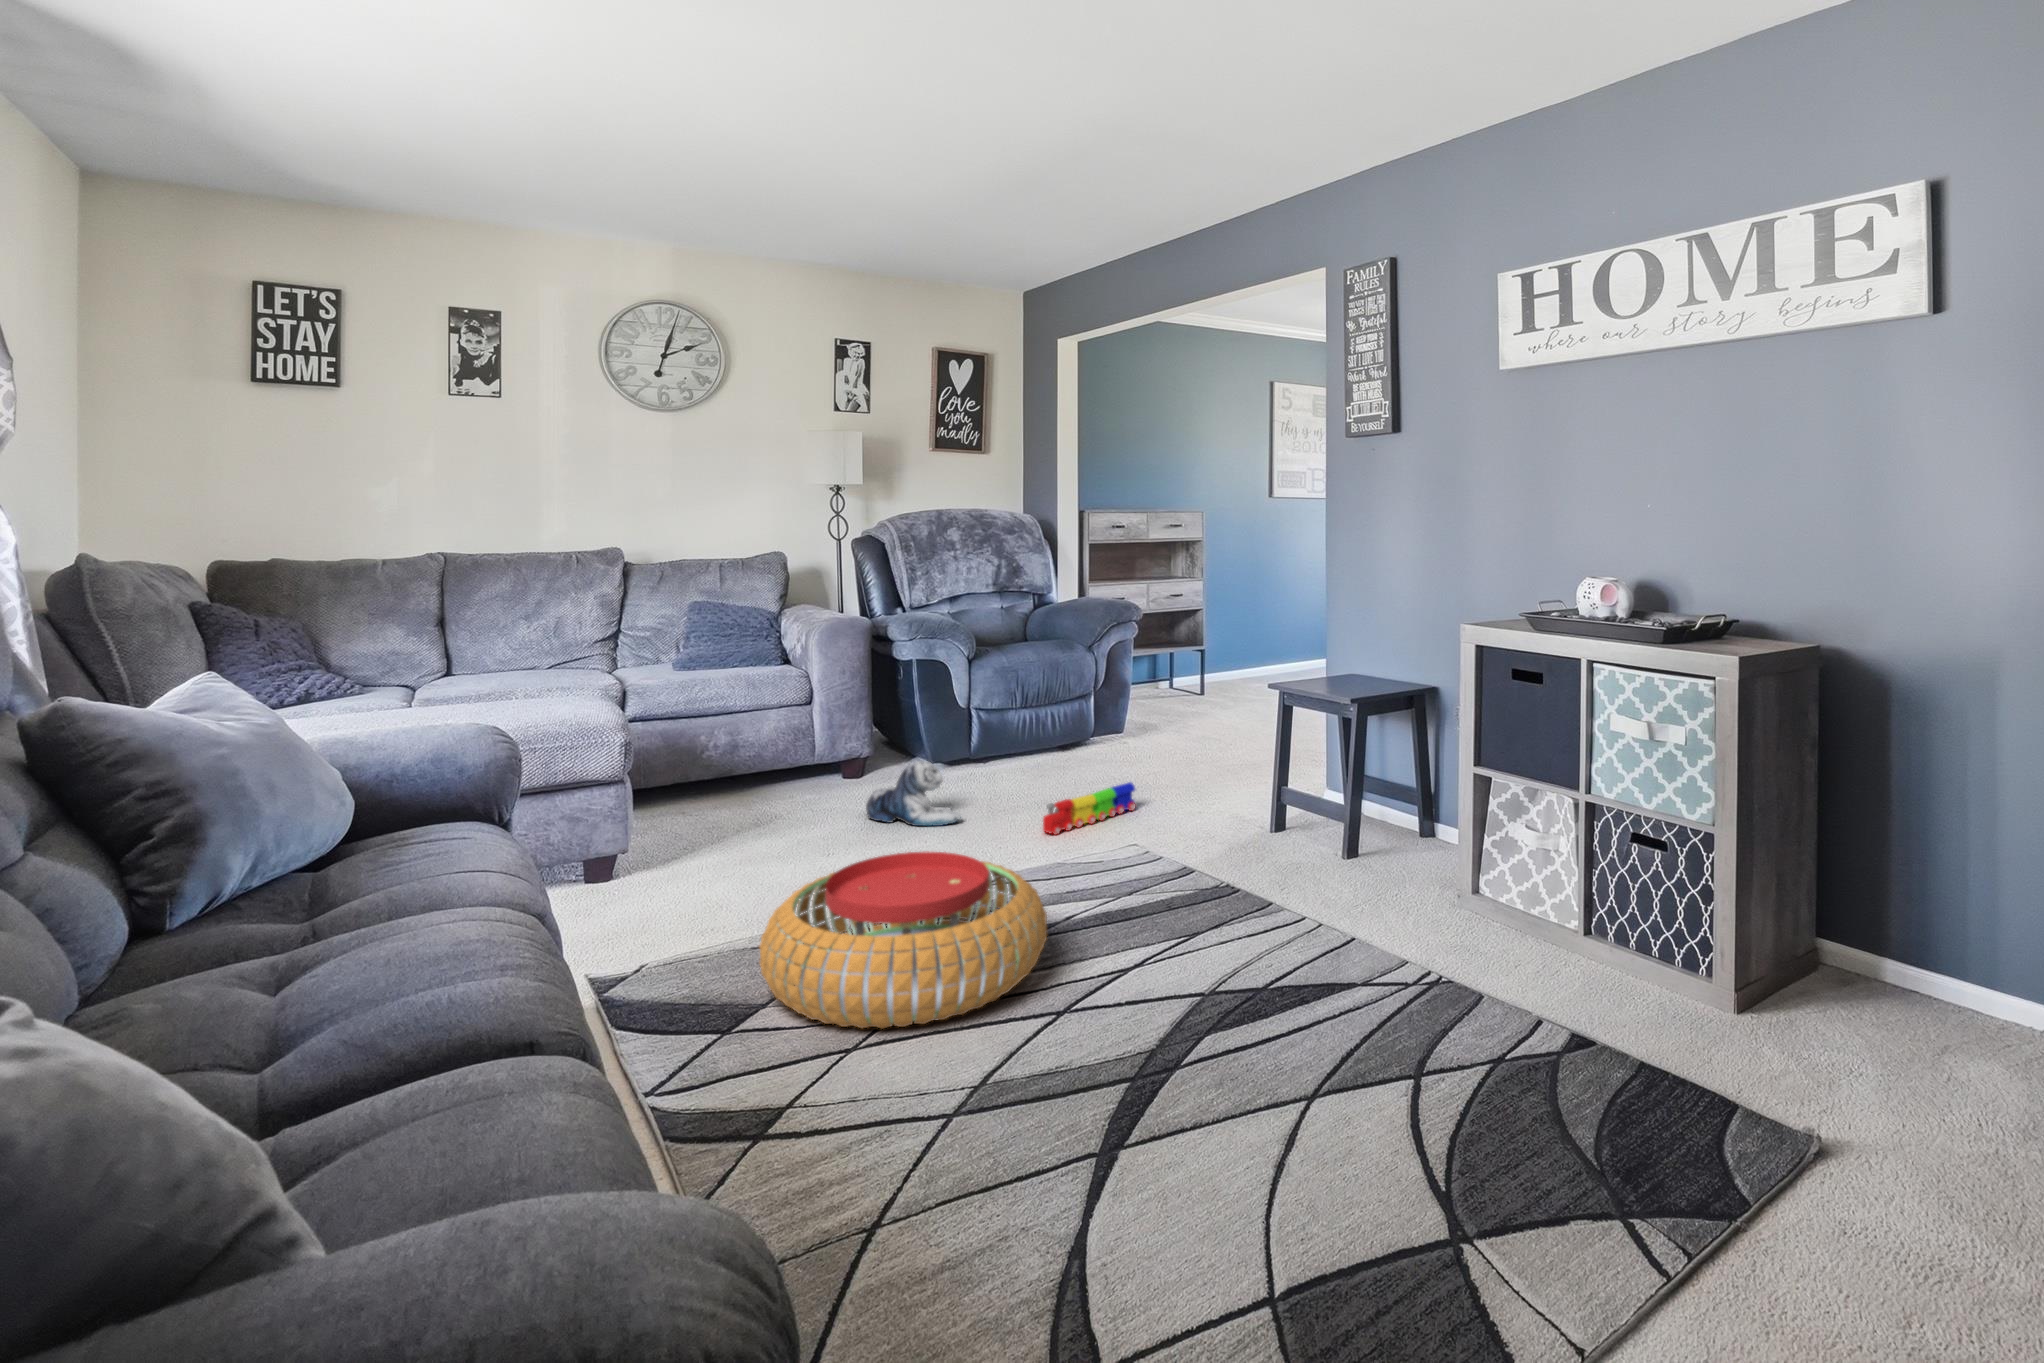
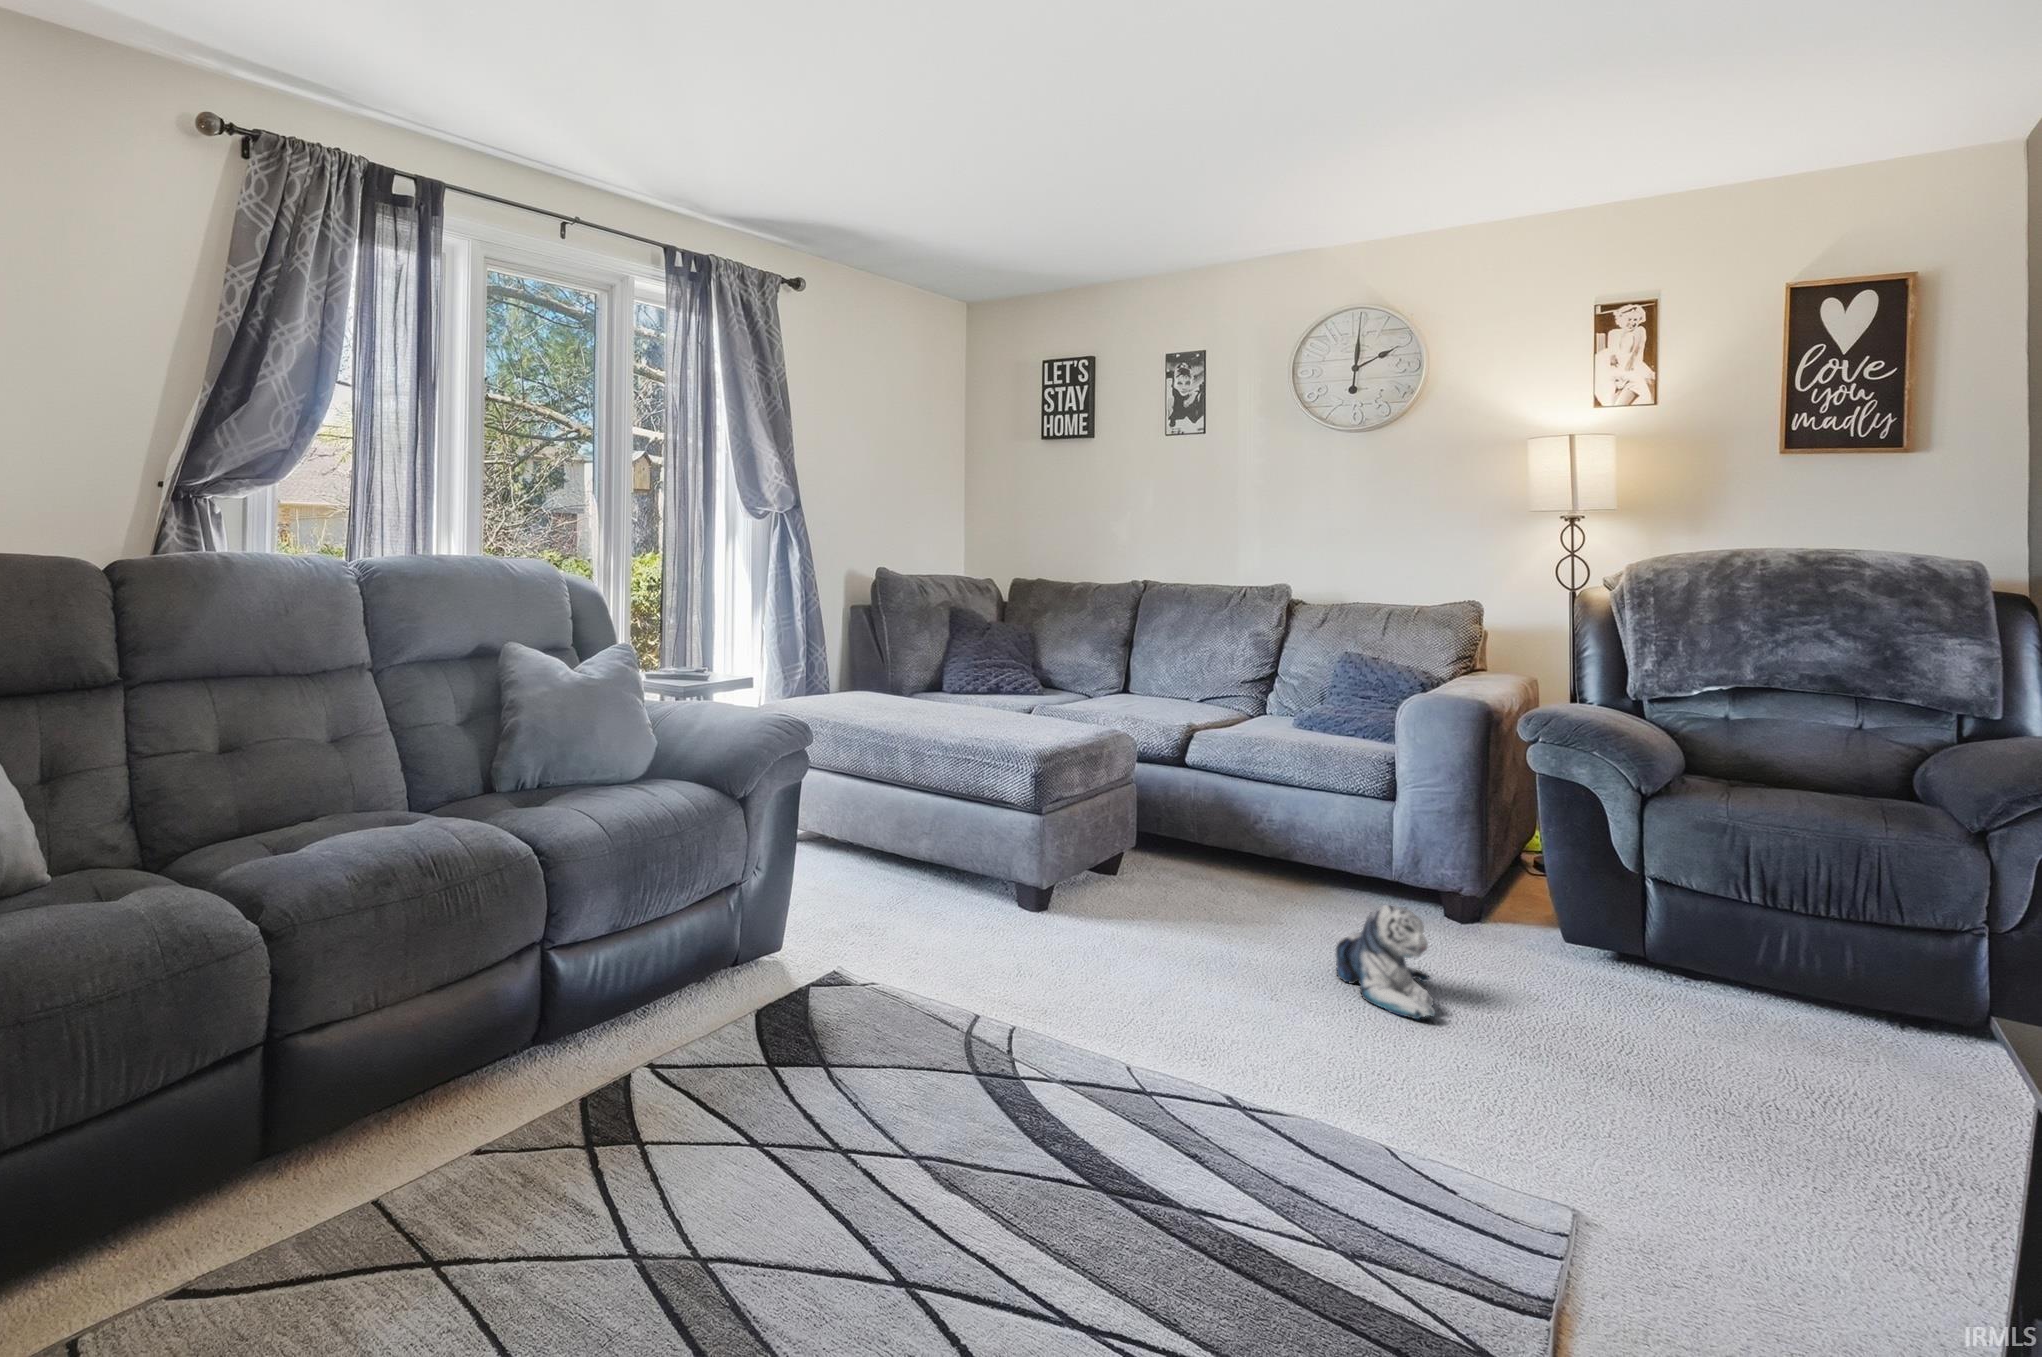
toy train: present [1043,782,1135,835] -> none [1509,1044,1792,1153]
pouf: present [760,852,1047,1028] -> none [746,952,1123,1213]

